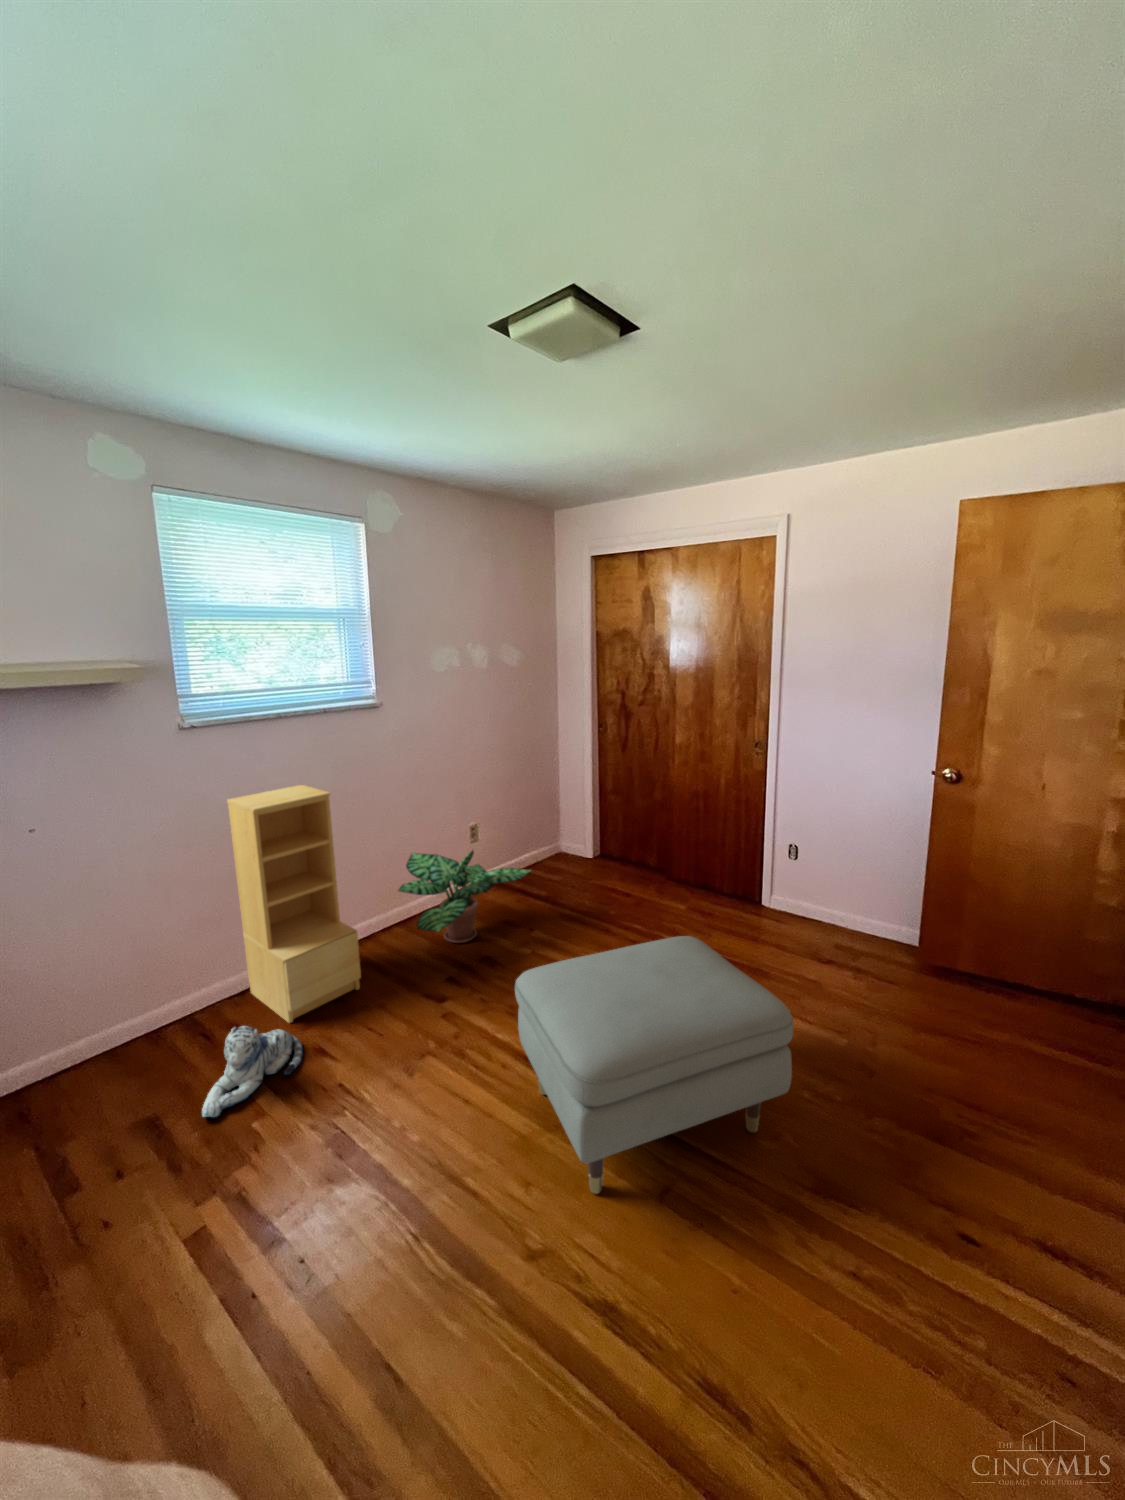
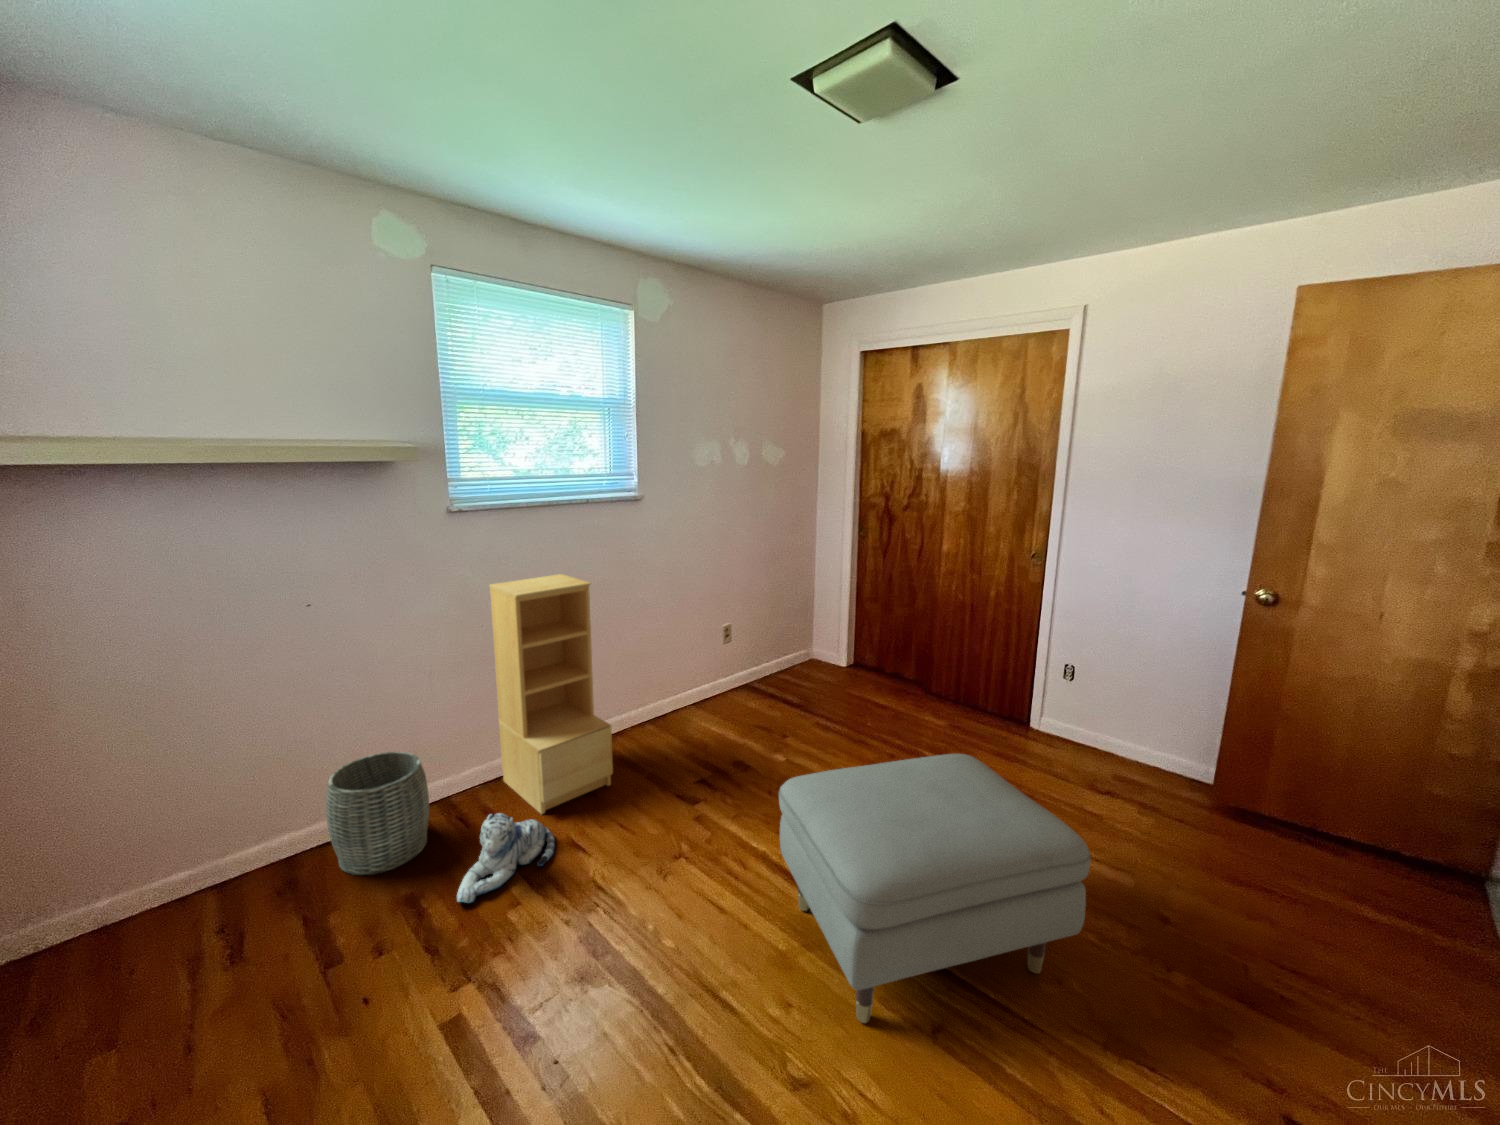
potted plant: present [398,851,531,943] -> none [651,649,789,746]
woven basket: none [62,972,172,1100] -> present [326,752,429,875]

